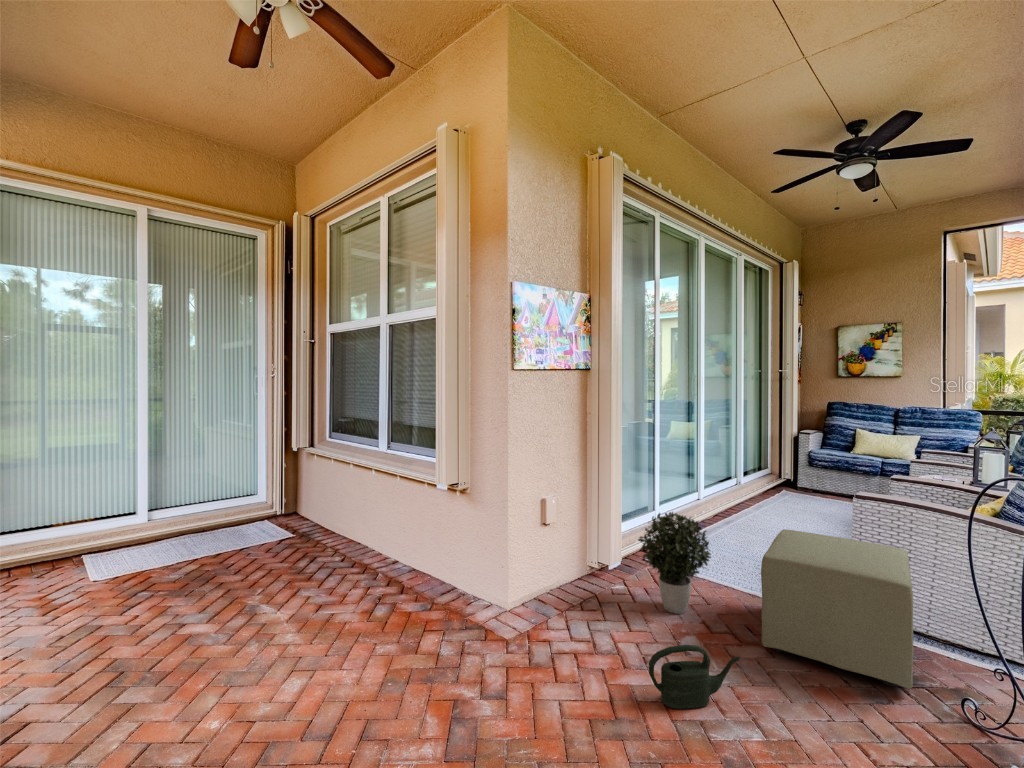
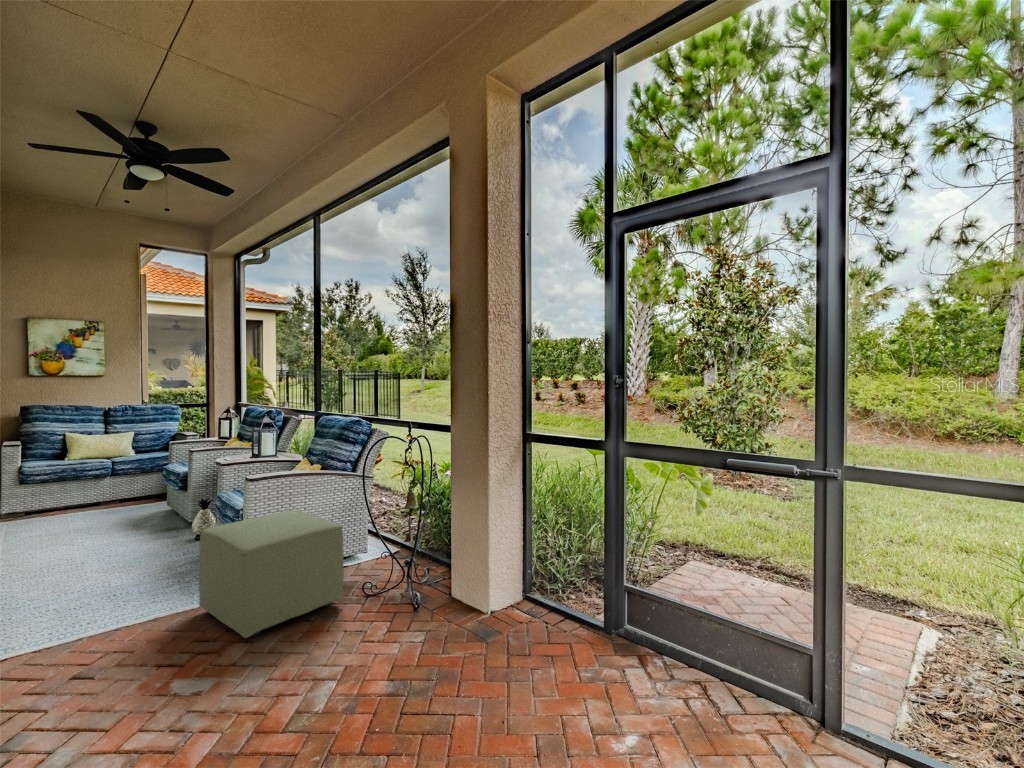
potted plant: present [638,512,711,614] -> none [53,551,164,687]
watering can: present [648,645,740,709] -> none [244,640,287,732]

